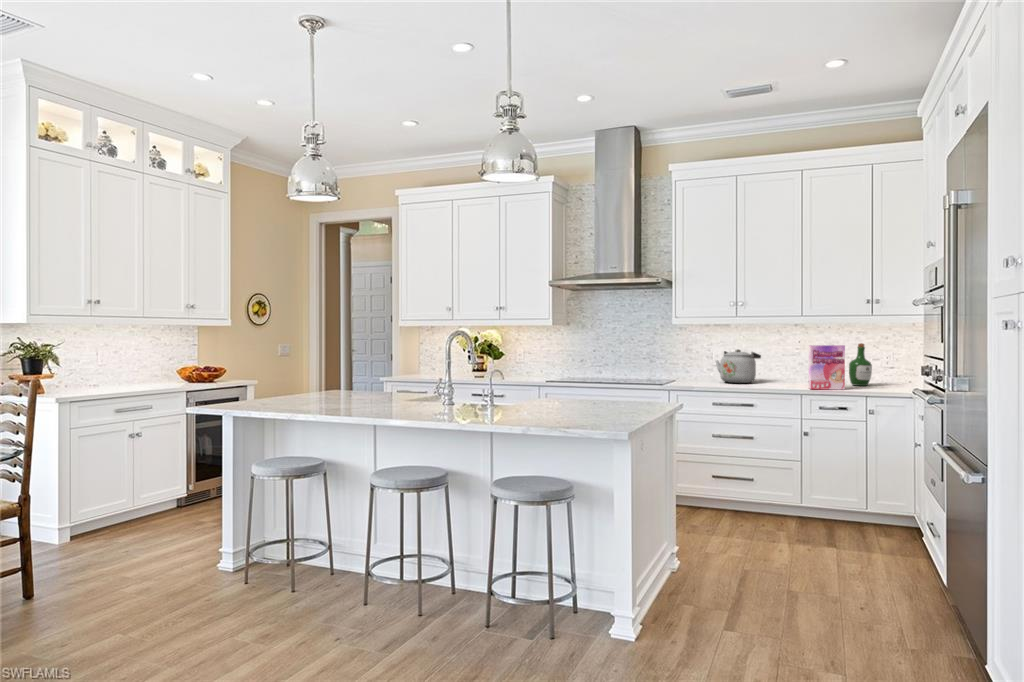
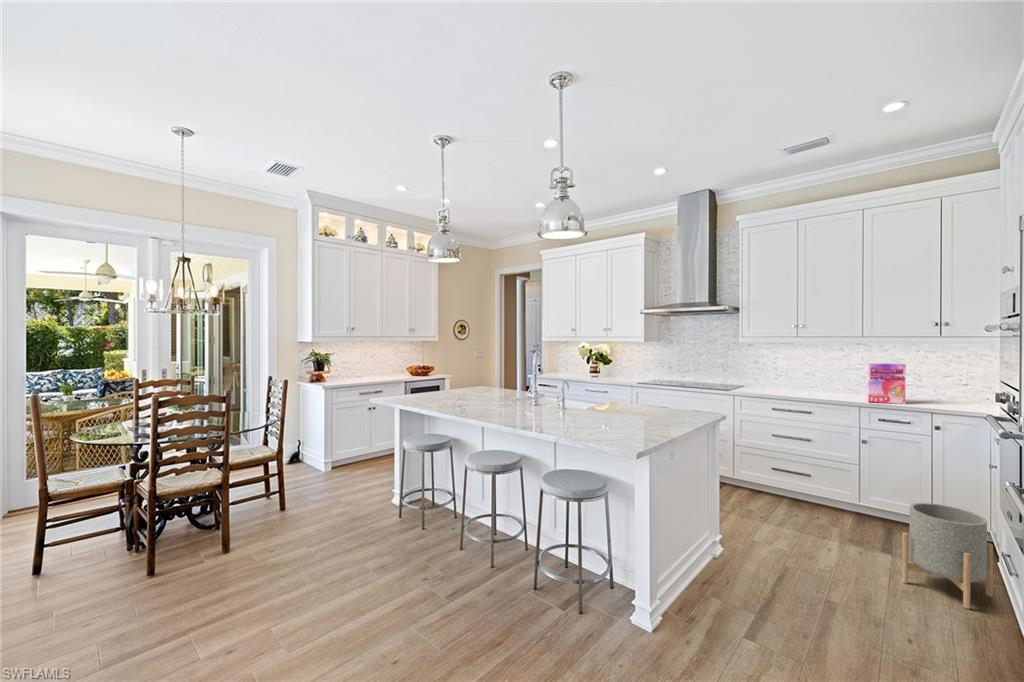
wine bottle: present [849,343,872,386] -> none [912,361,938,400]
kettle: present [716,349,761,383] -> none [779,363,822,392]
planter: none [851,485,924,580] -> present [902,503,993,609]

